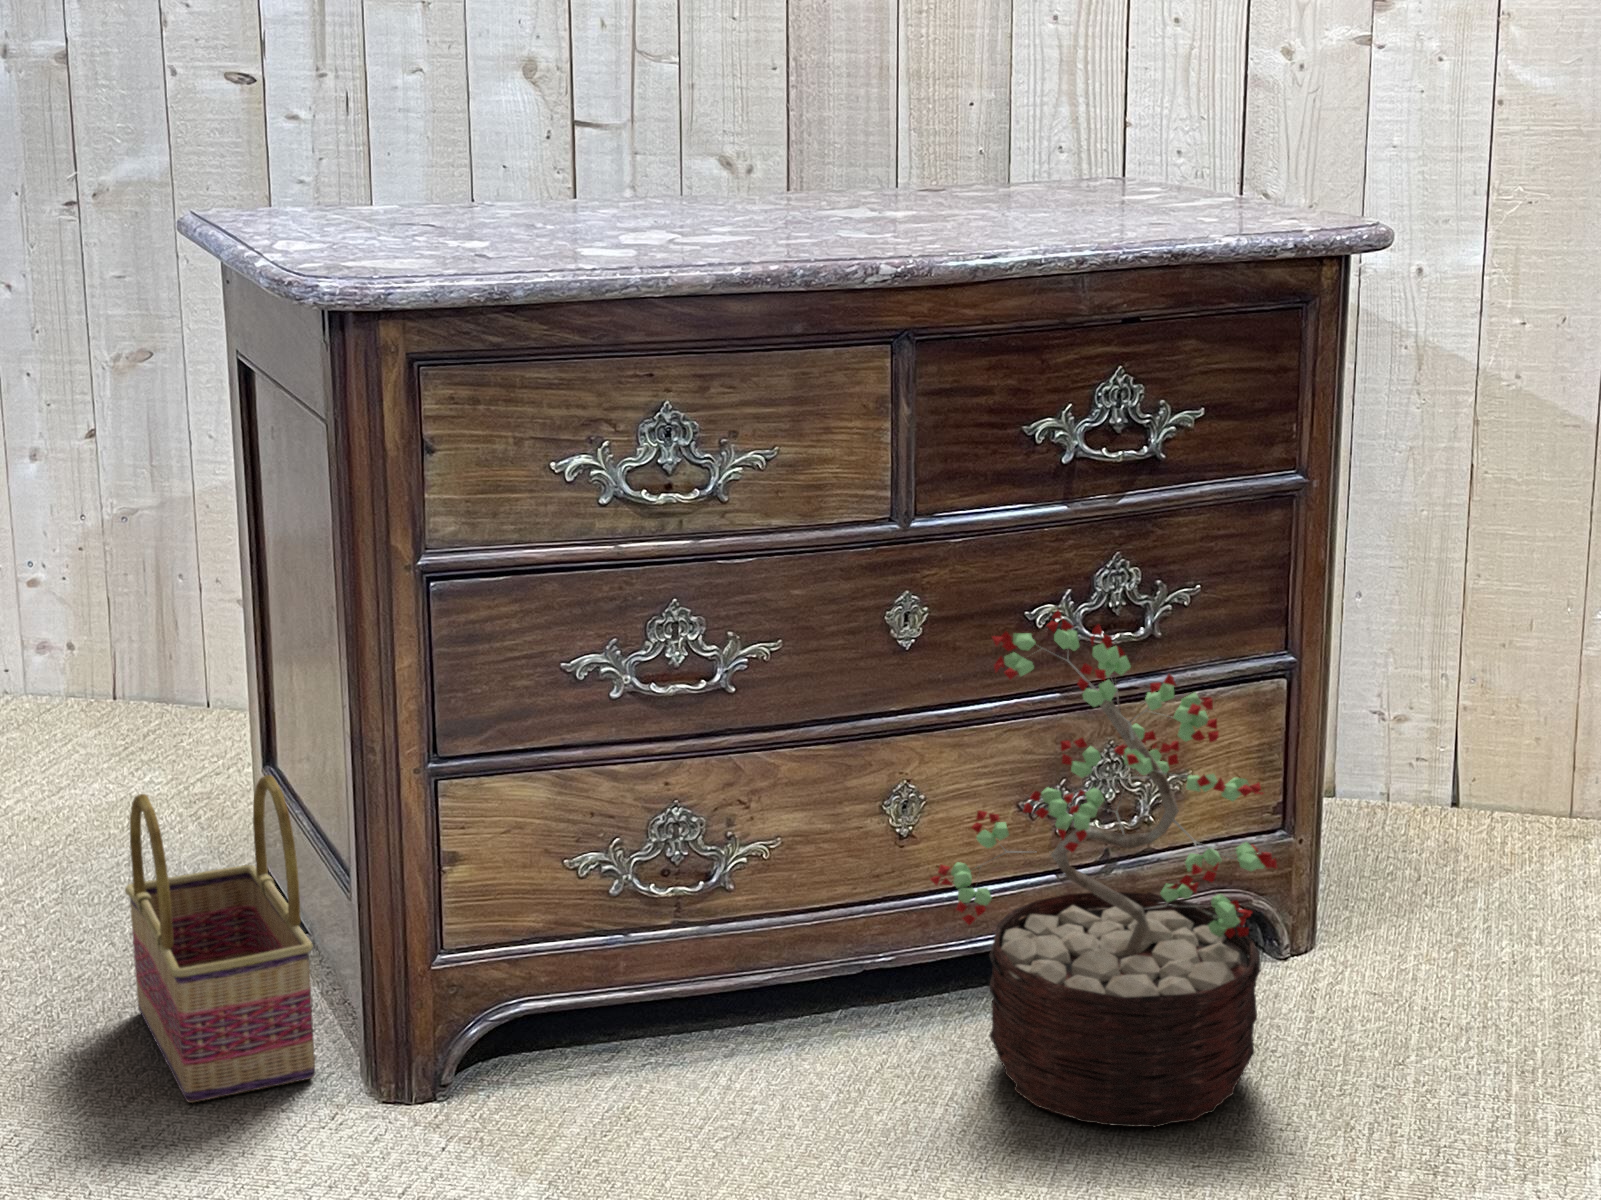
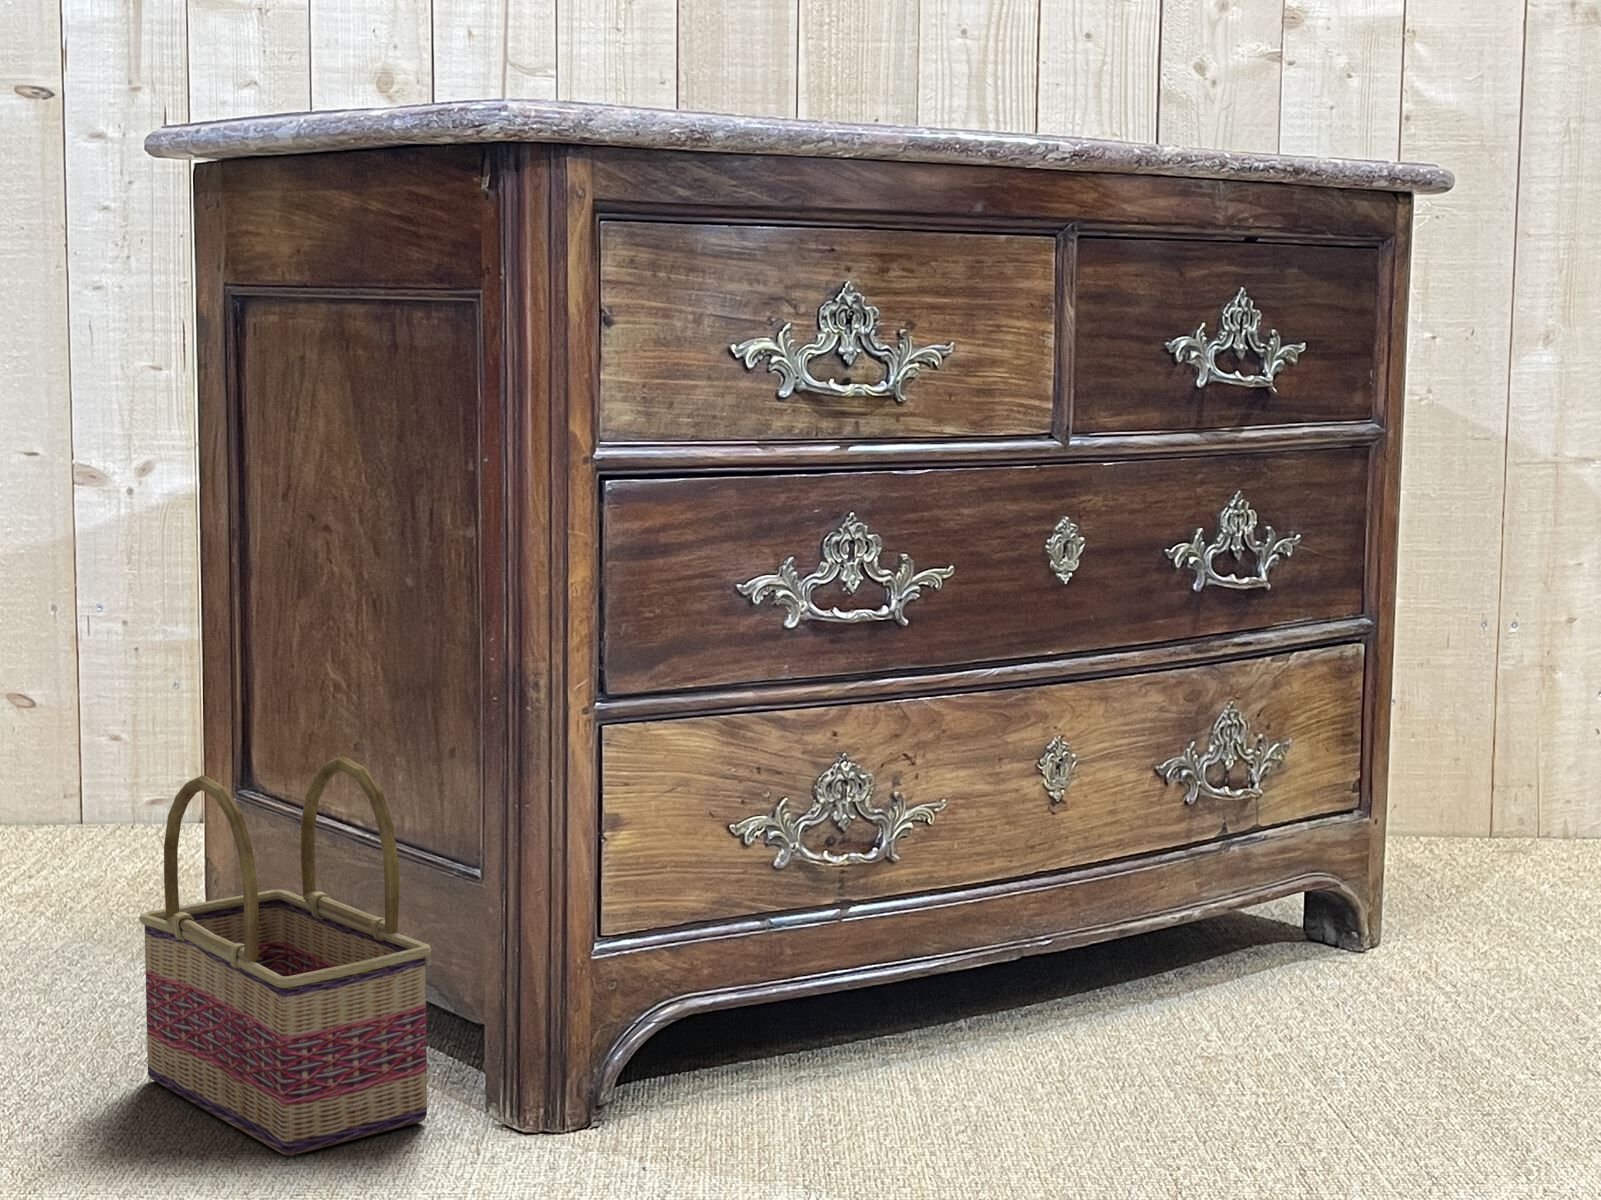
decorative plant: present [930,610,1277,1127] -> none [1110,529,1503,1086]

